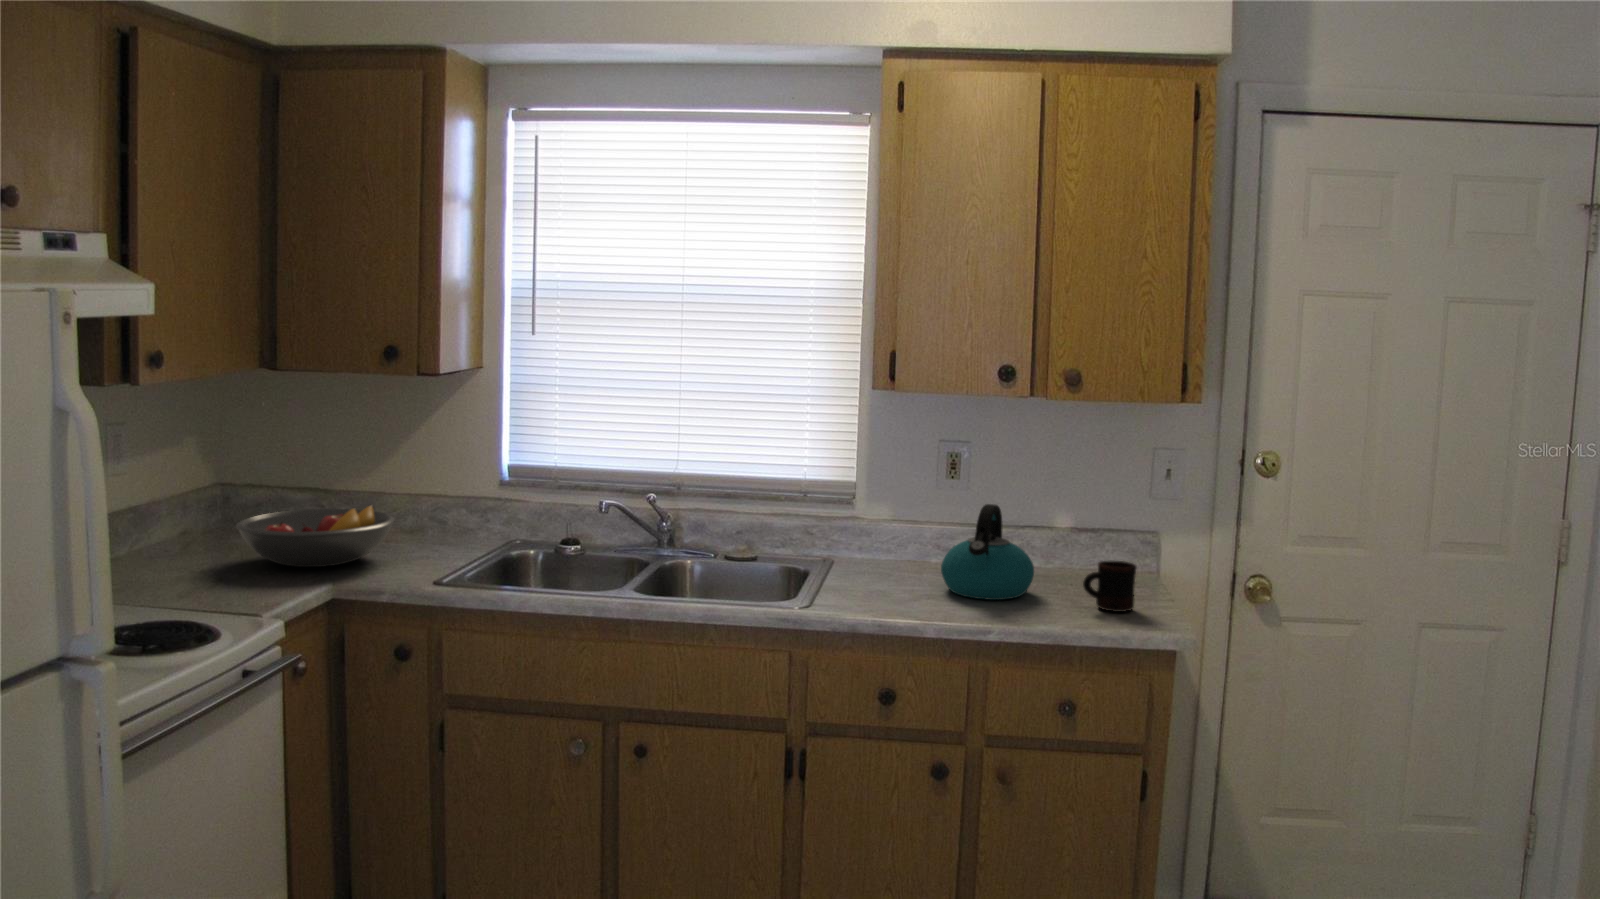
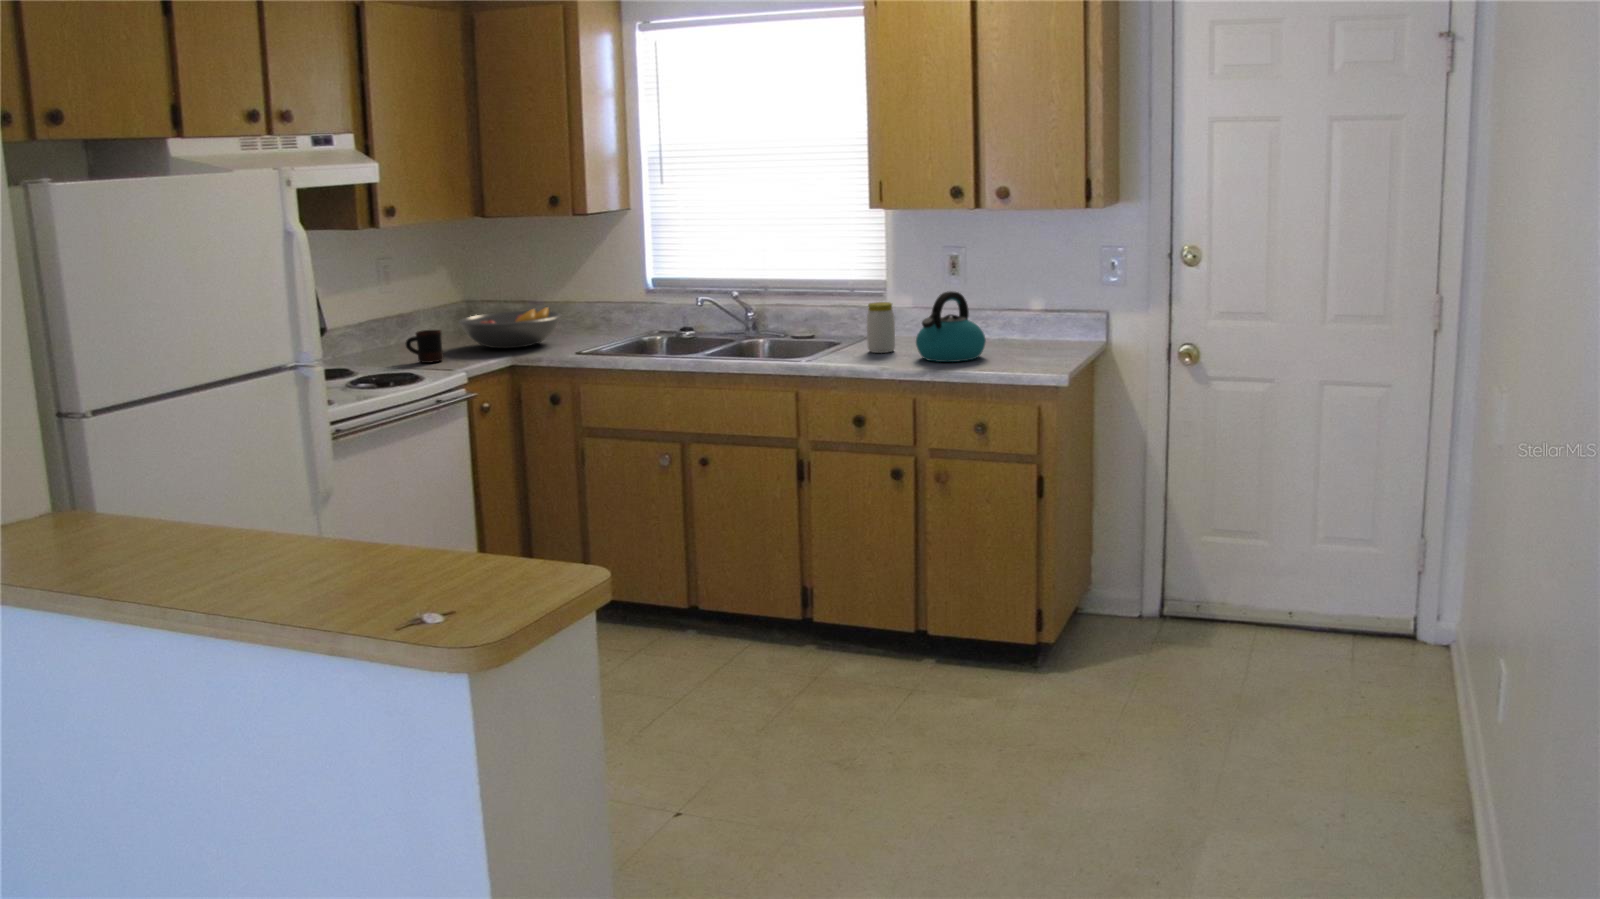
jar: none [858,513,896,581] -> present [867,302,895,353]
mug: present [1083,561,1137,612] -> present [406,330,443,363]

